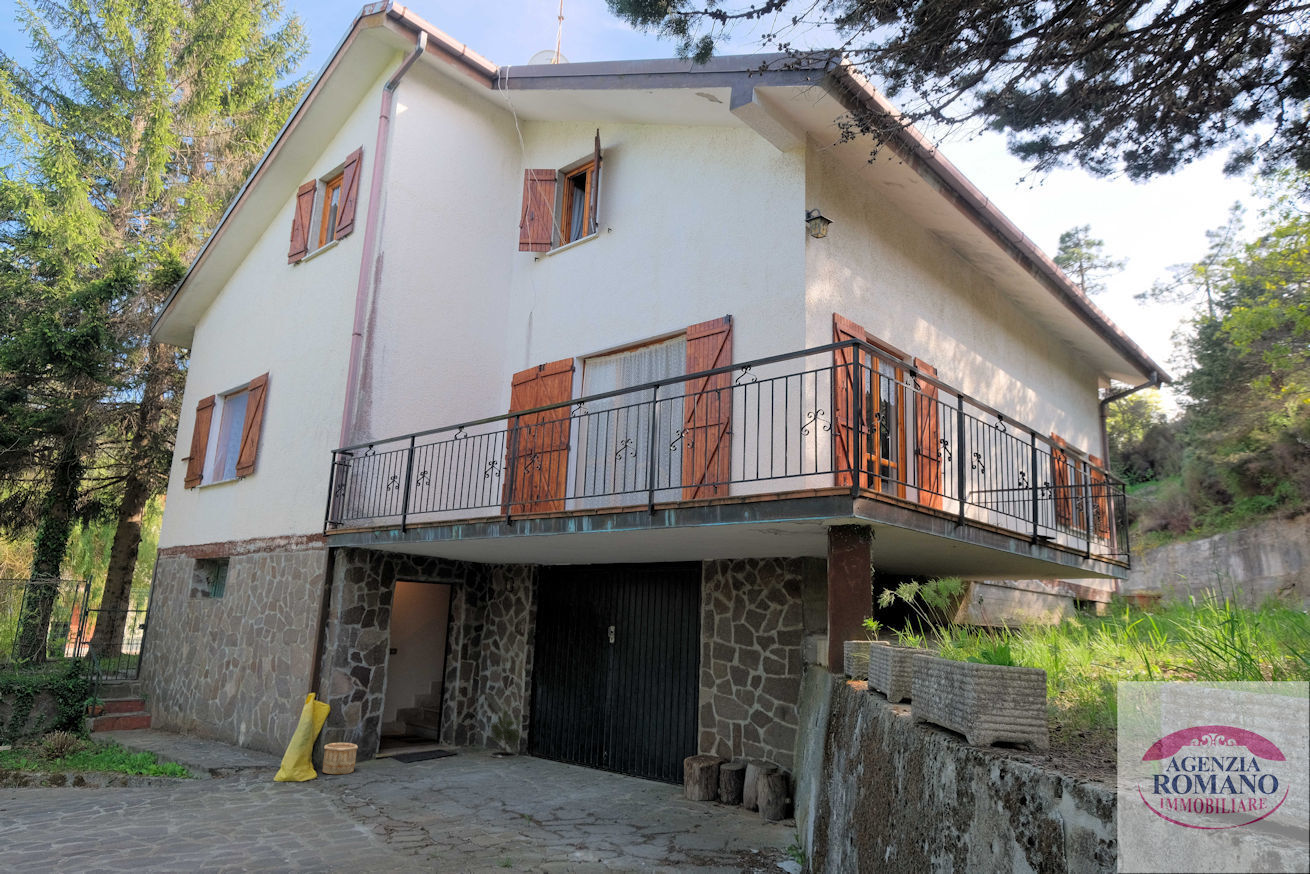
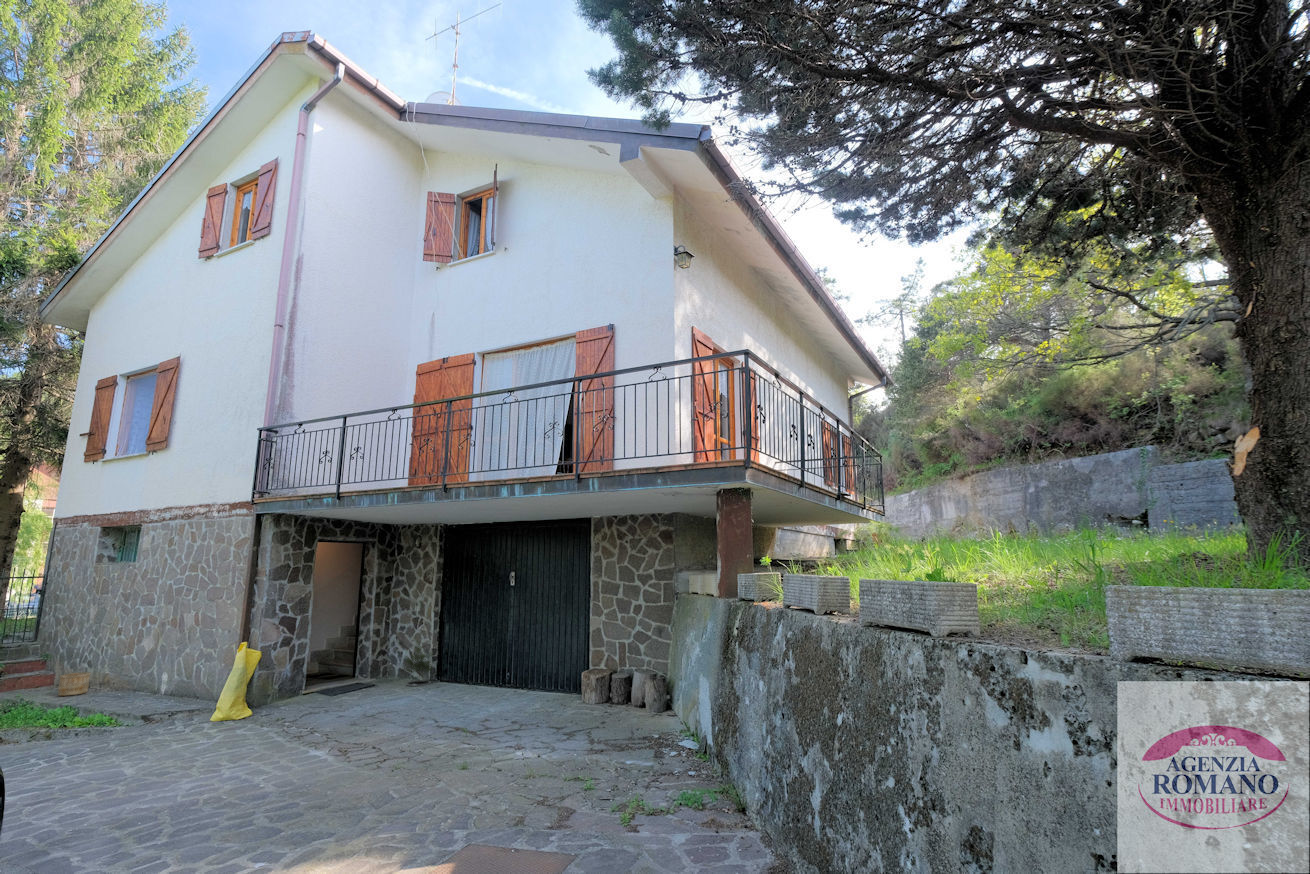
wooden bucket: present [322,743,358,774] -> present [58,672,90,696]

